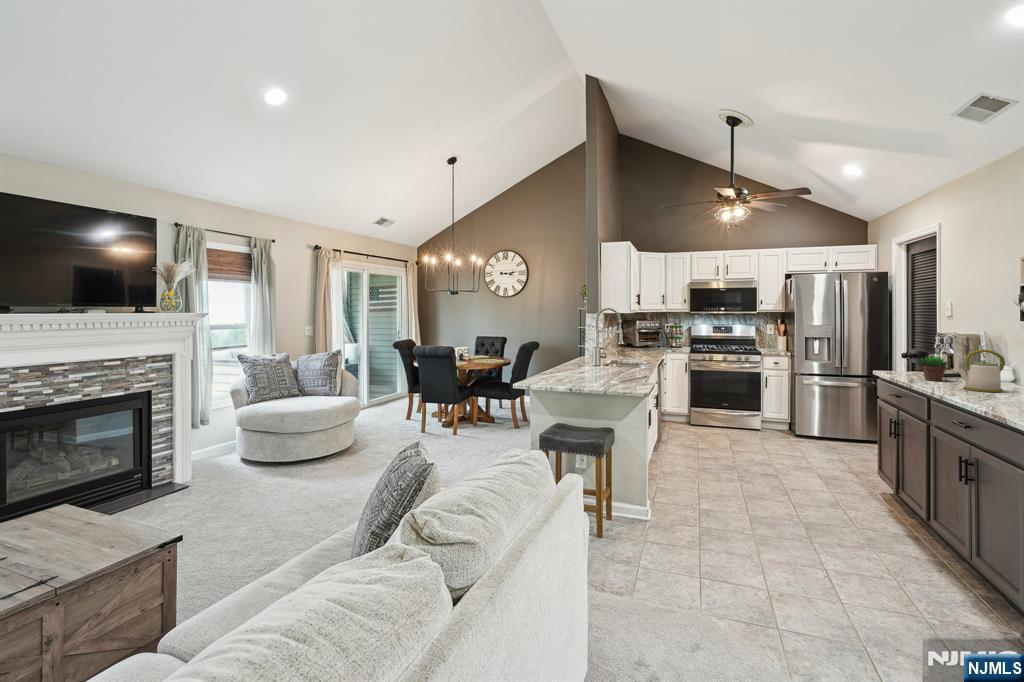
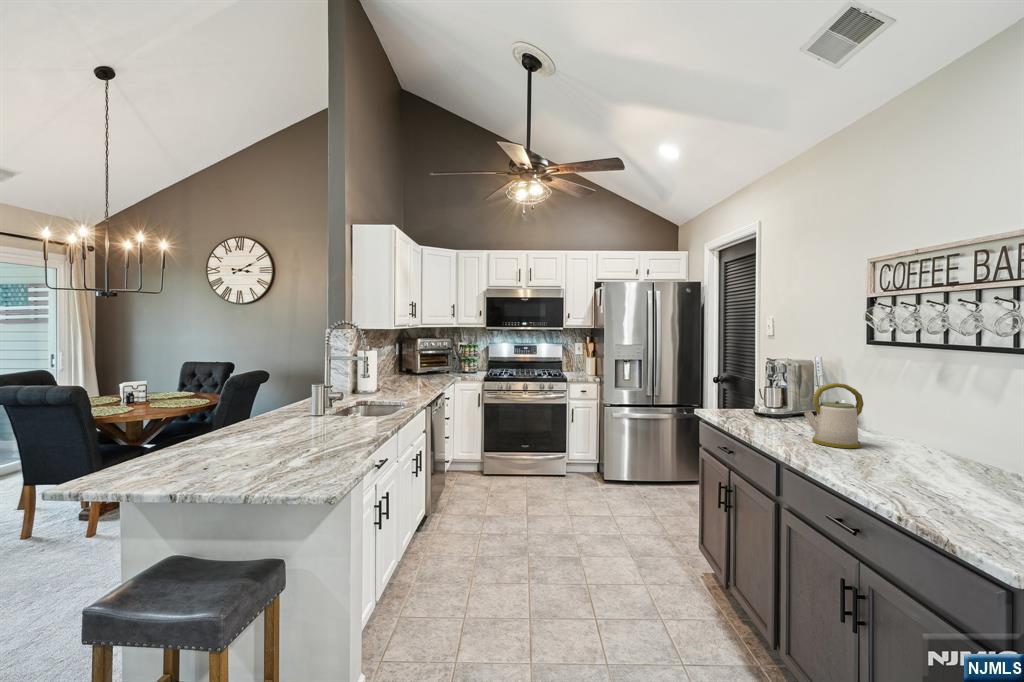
succulent plant: present [919,356,948,381] -> none [747,389,787,426]

